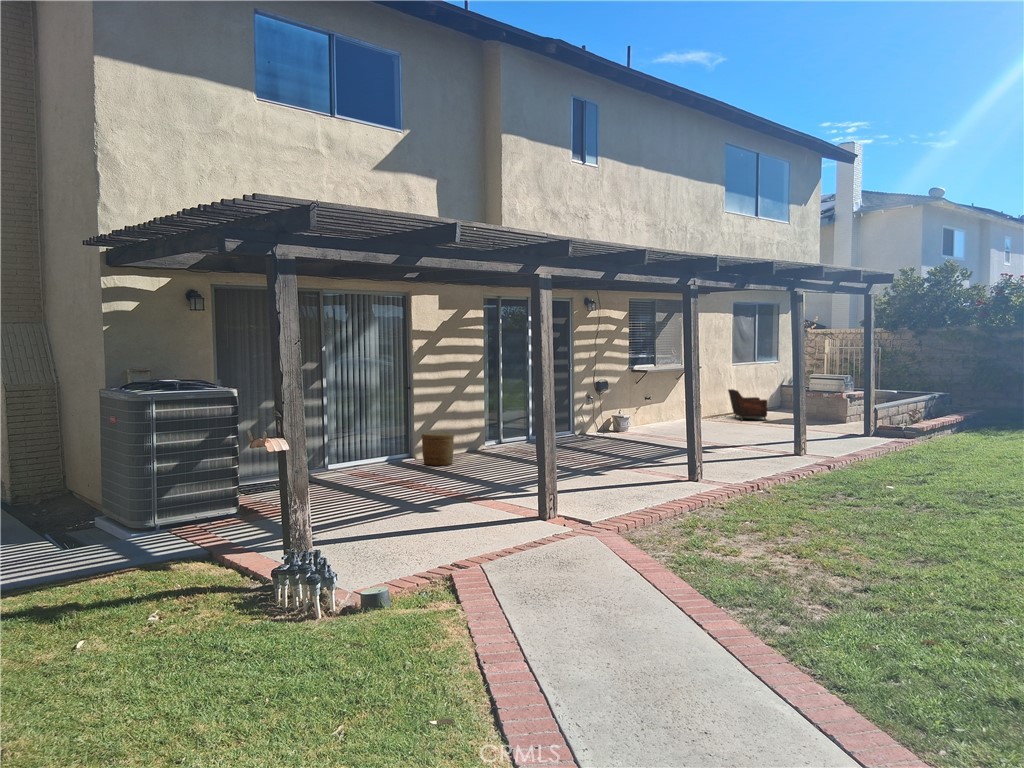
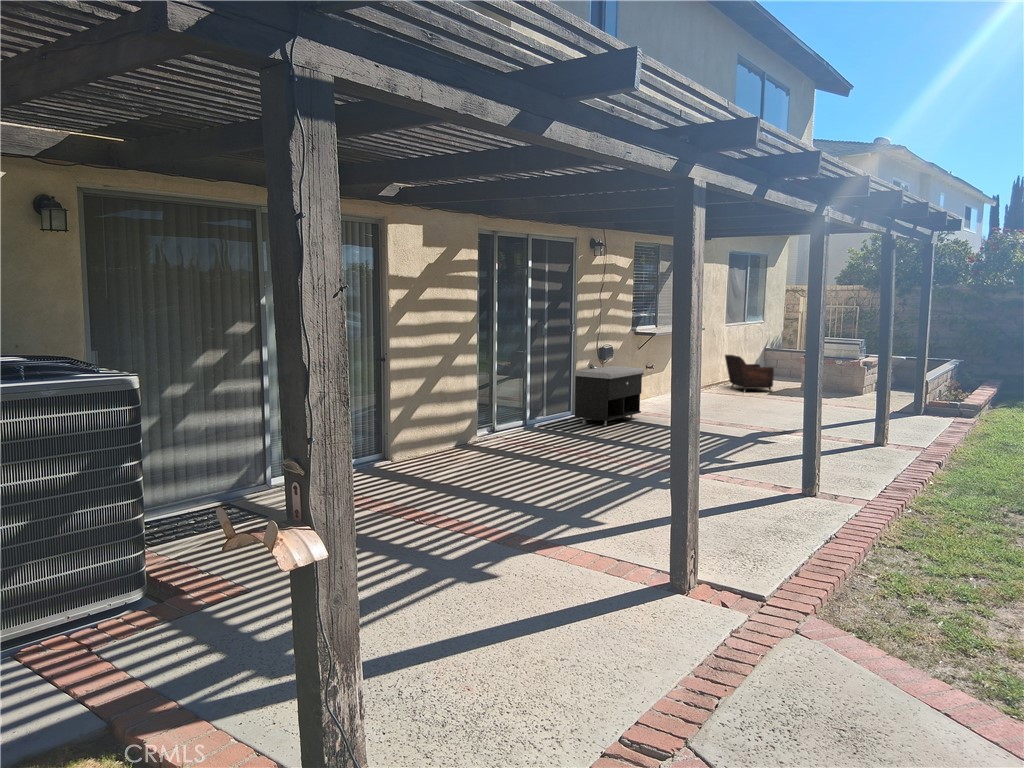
storage bench: none [573,397,631,442] -> present [575,366,644,425]
woven basket: present [421,432,454,466] -> none [402,422,449,473]

